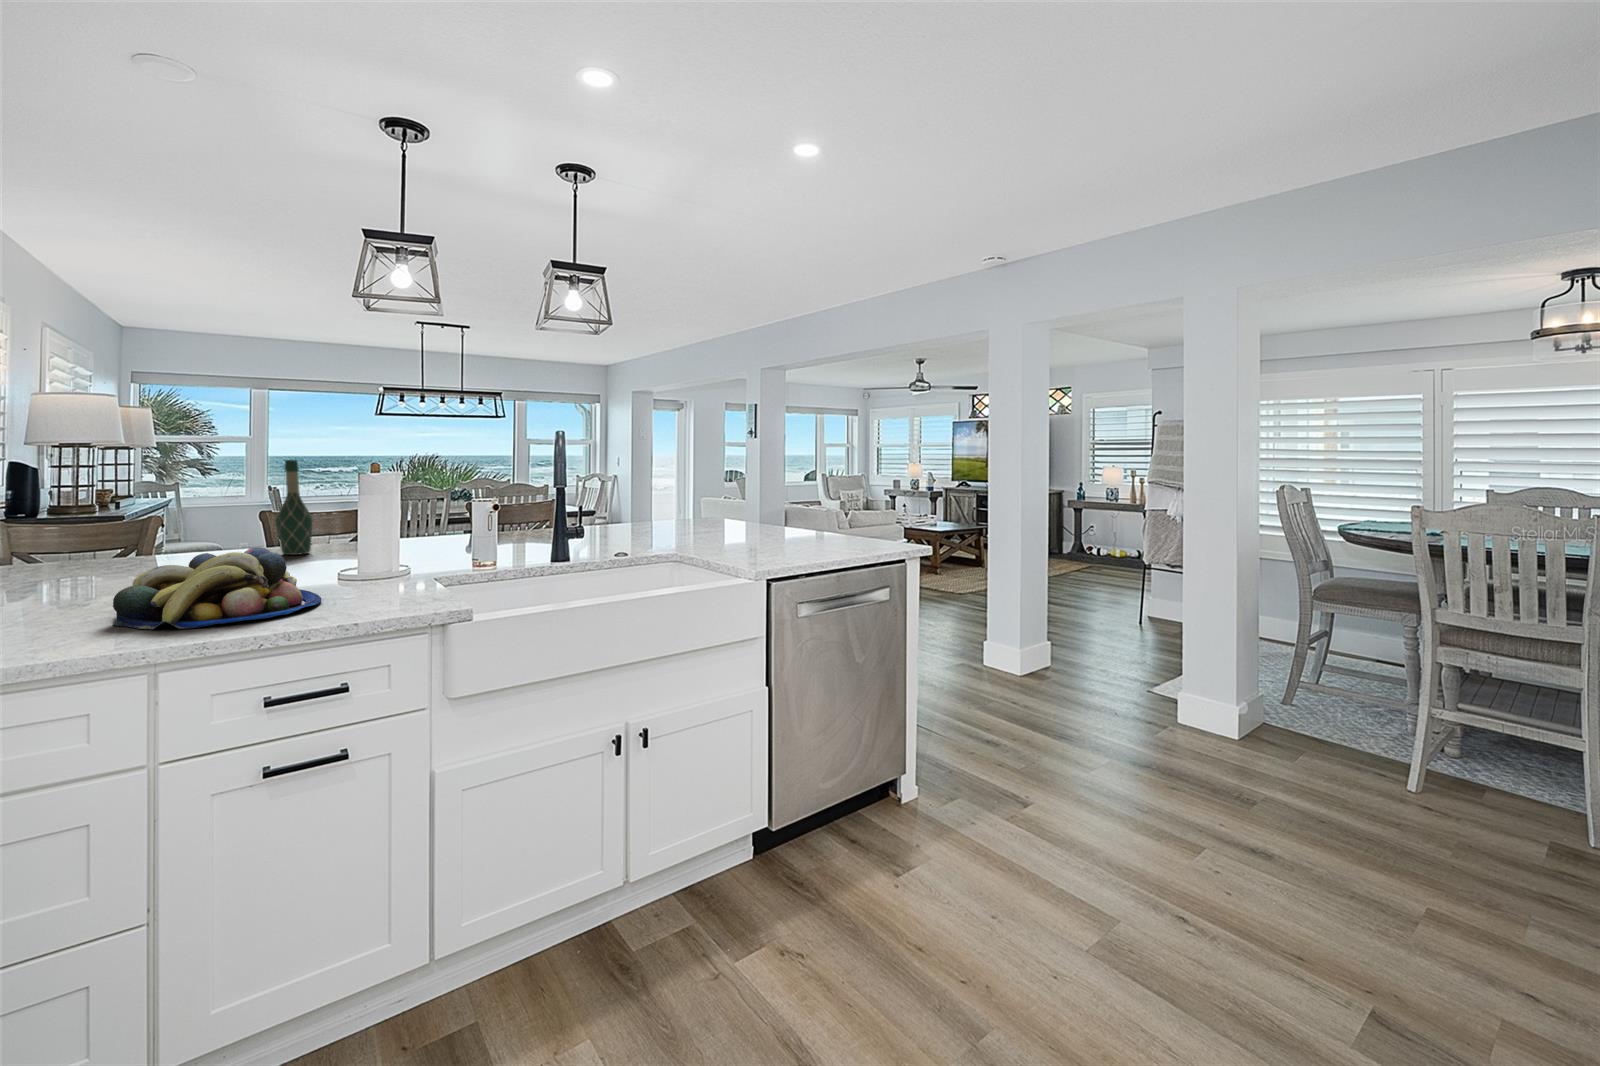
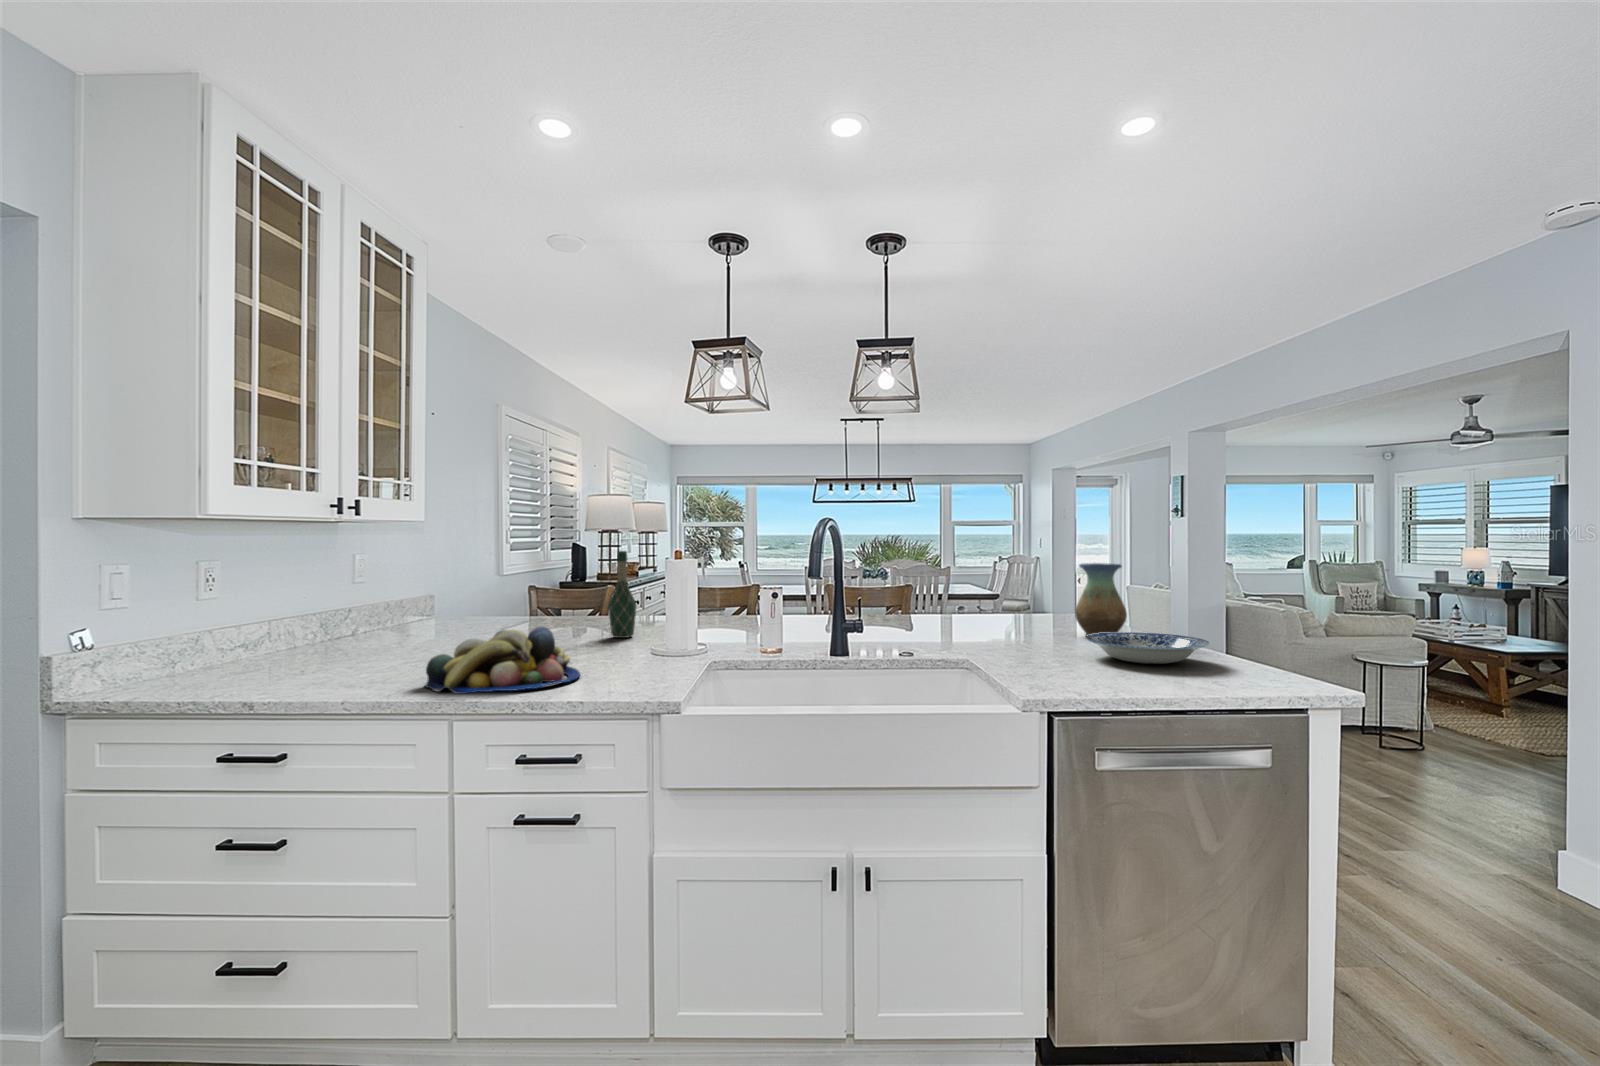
vase: none [732,478,770,536] -> present [1075,563,1127,636]
plate: none [758,531,841,553] -> present [1086,632,1209,664]

